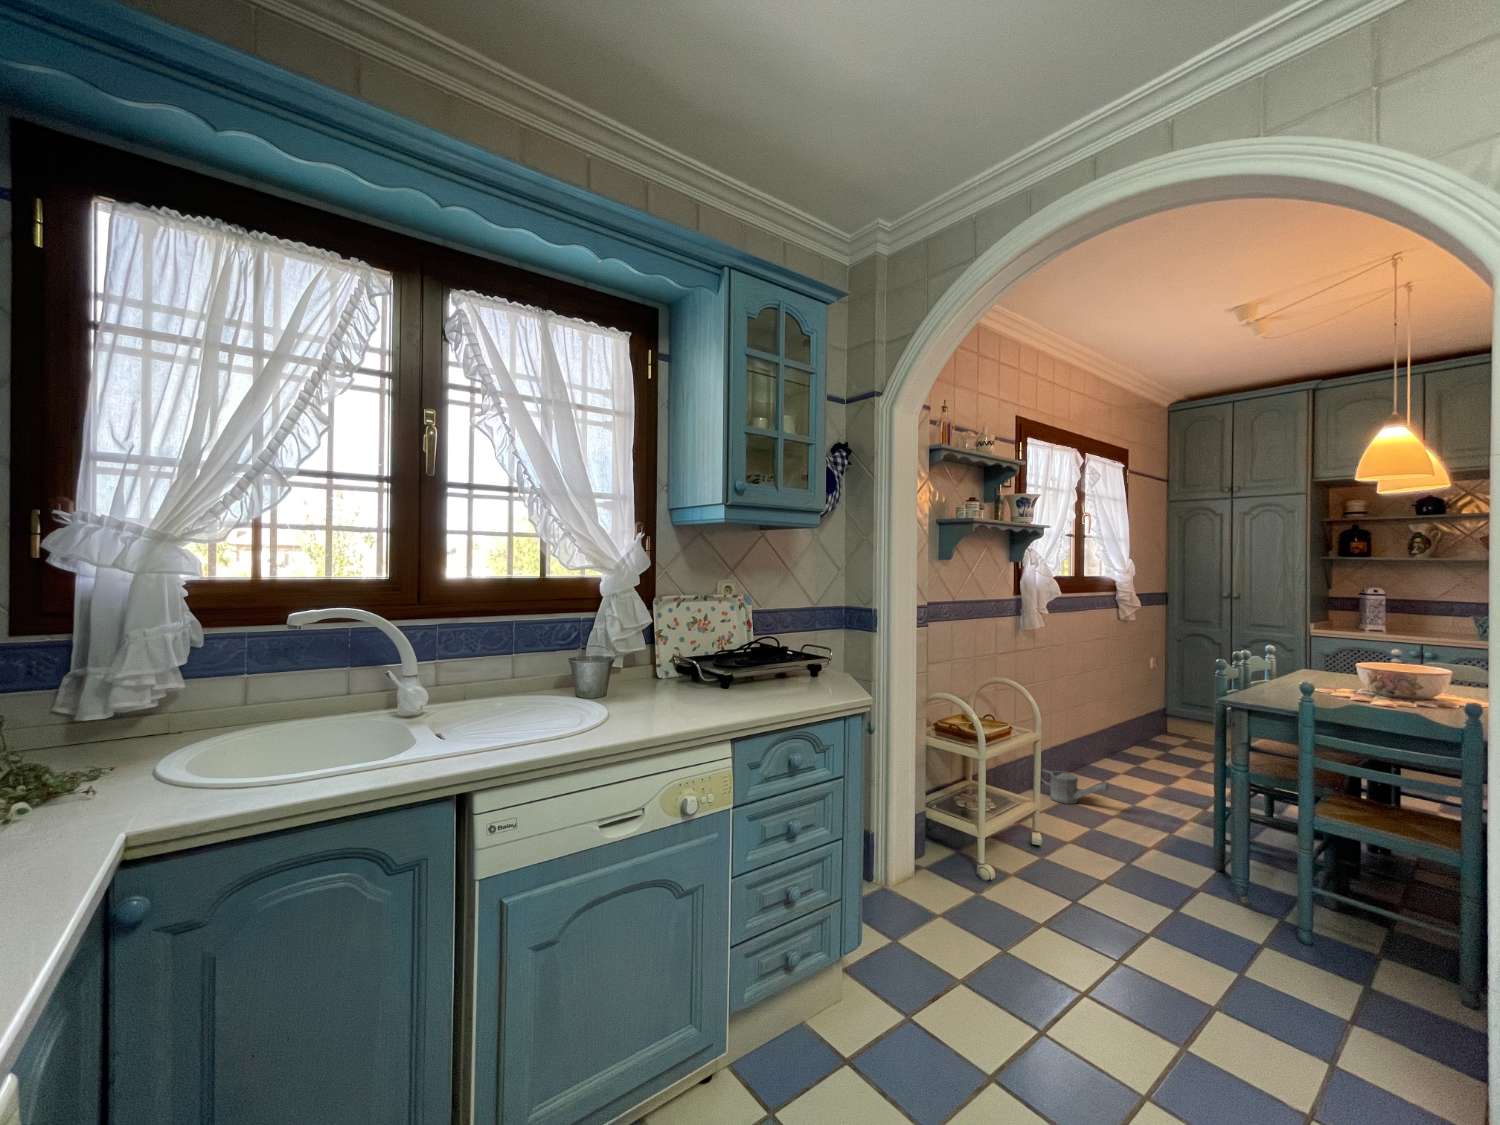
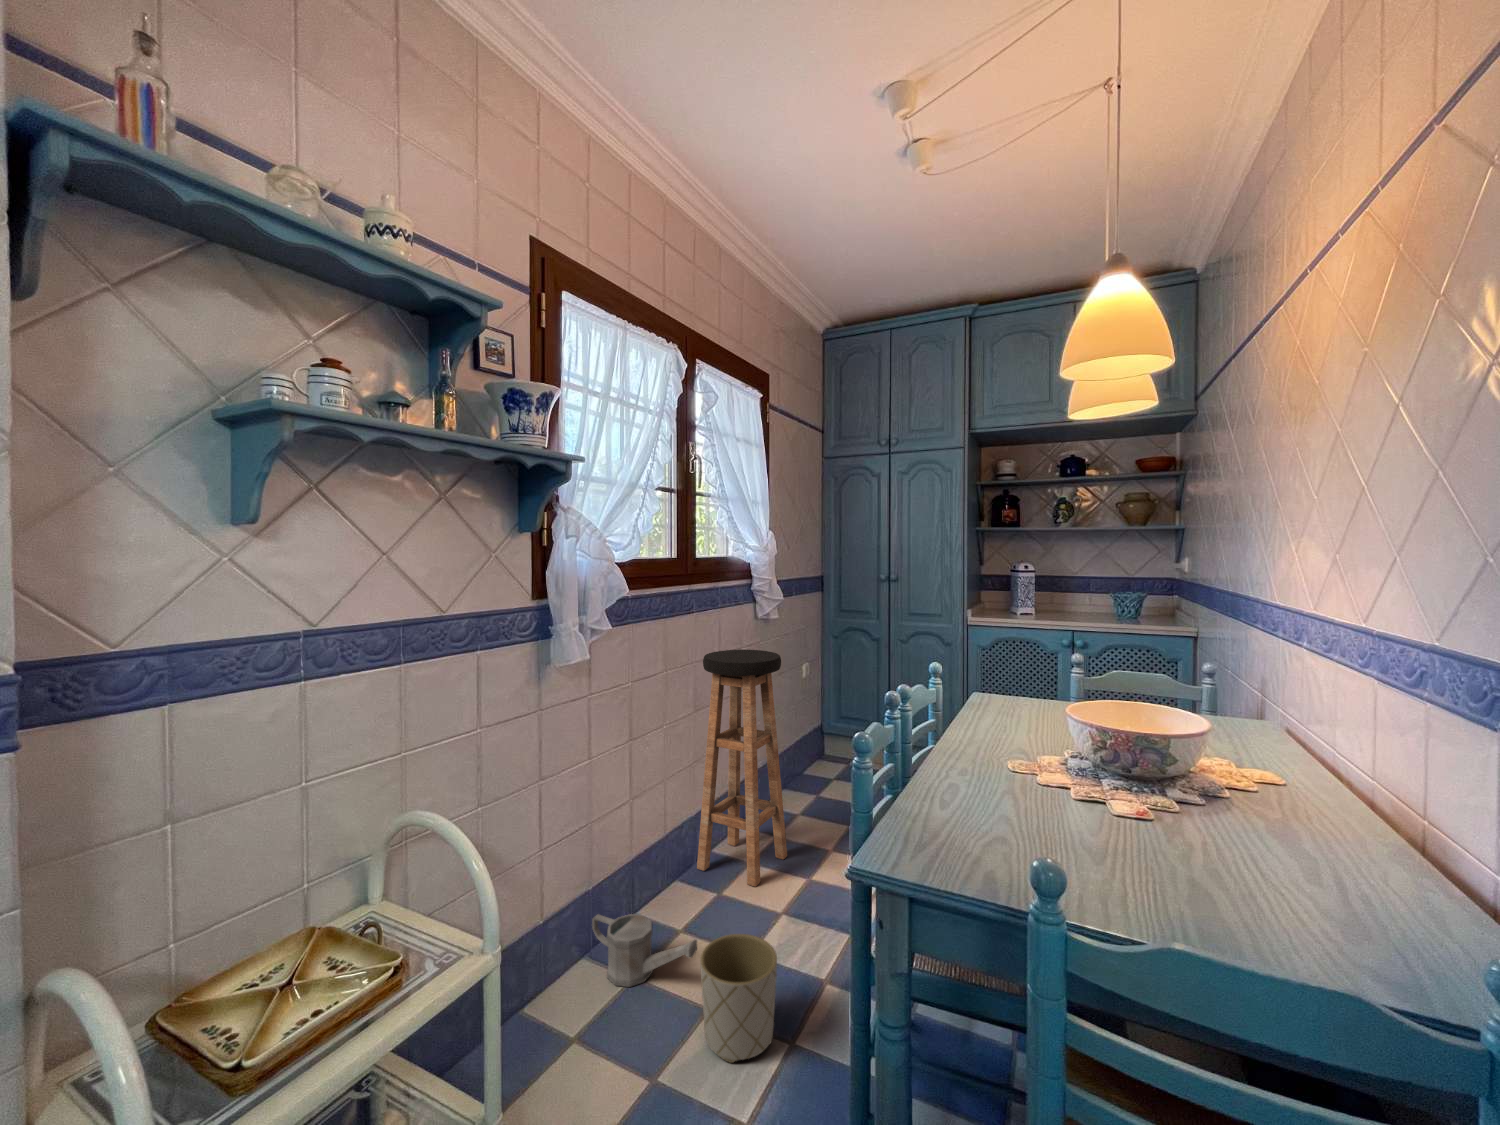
bar stool: none [1086,637,1151,784] -> present [697,650,787,887]
planter: none [1118,778,1165,832] -> present [700,934,777,1063]

